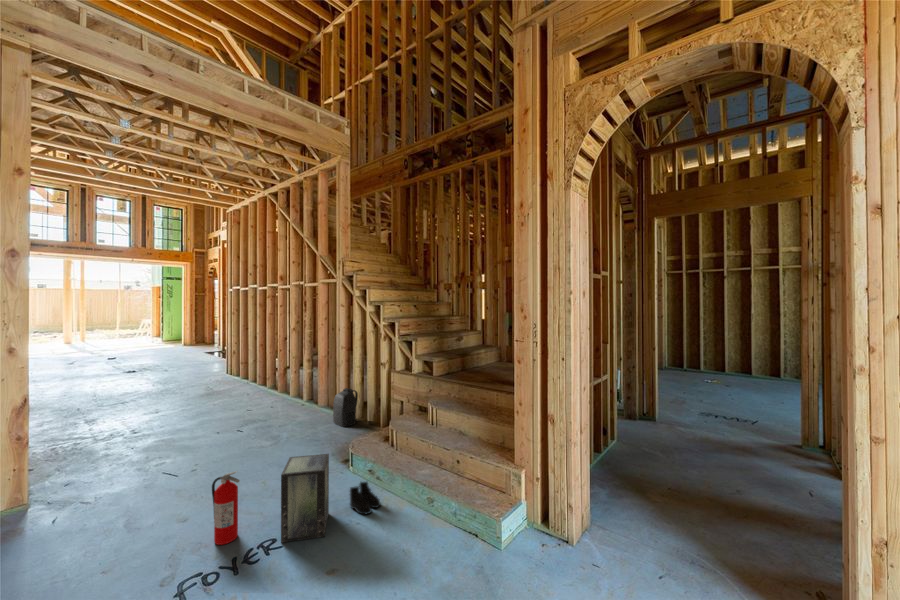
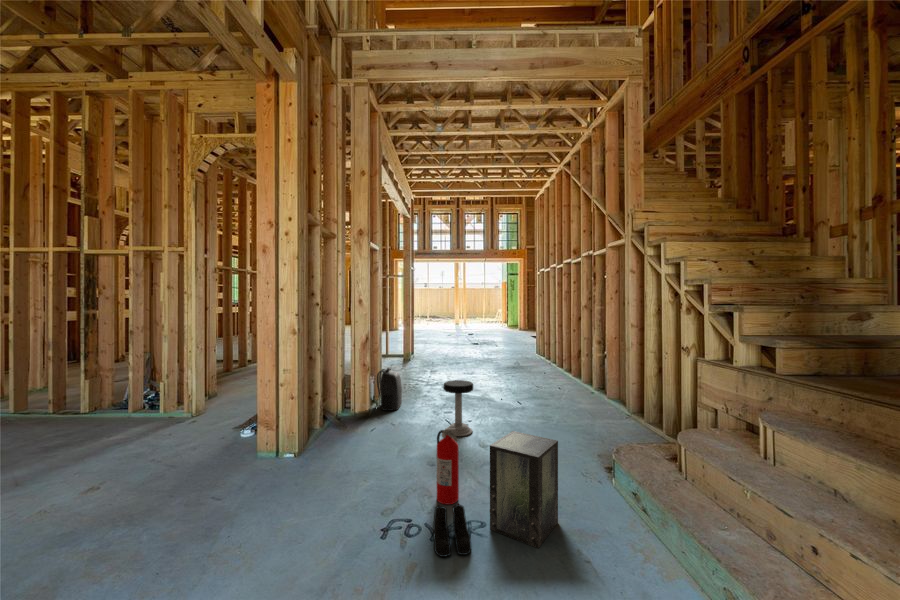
backpack: present [333,388,358,427] -> present [377,367,402,411]
stool: none [174,421,212,482] -> present [443,380,473,436]
boots: present [350,482,381,514] -> present [433,504,471,557]

